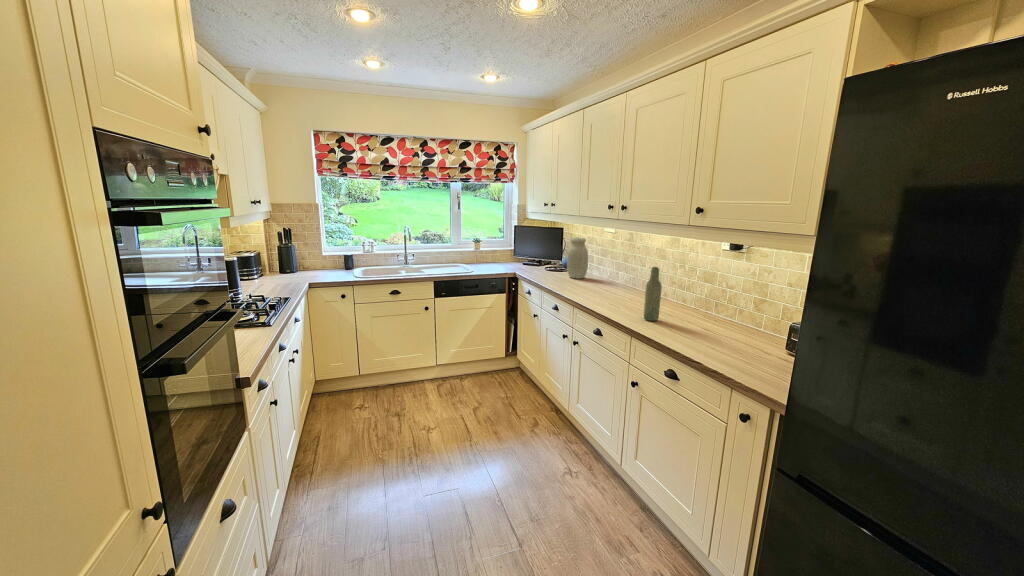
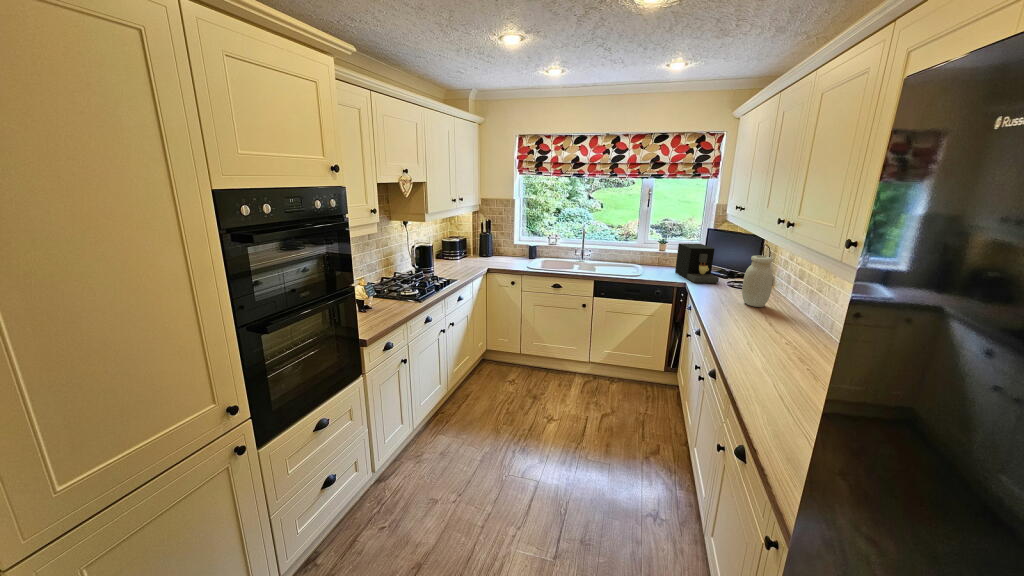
coffee maker: none [495,238,536,270] -> present [675,243,719,283]
bottle: present [644,267,662,321] -> none [750,321,778,390]

